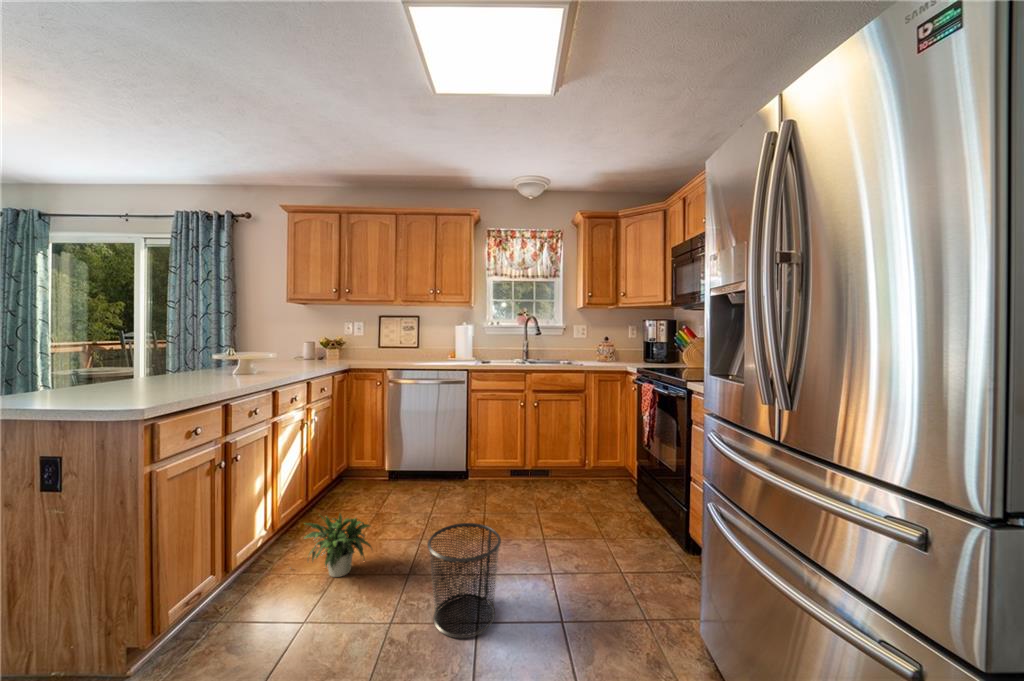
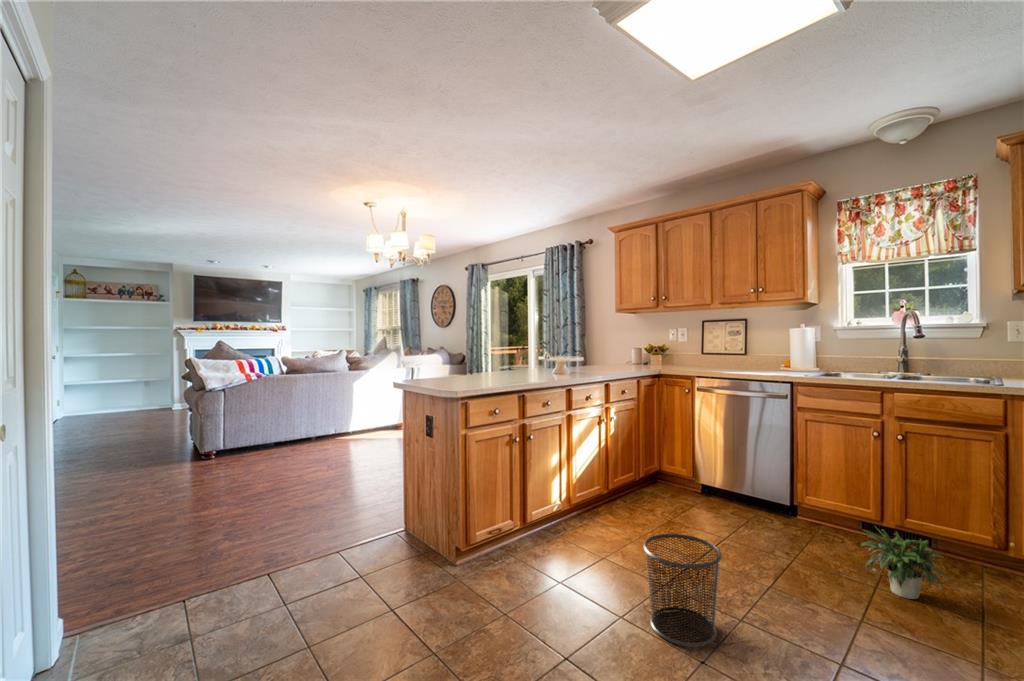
potted plant: present [304,514,372,577] -> present [861,530,952,599]

